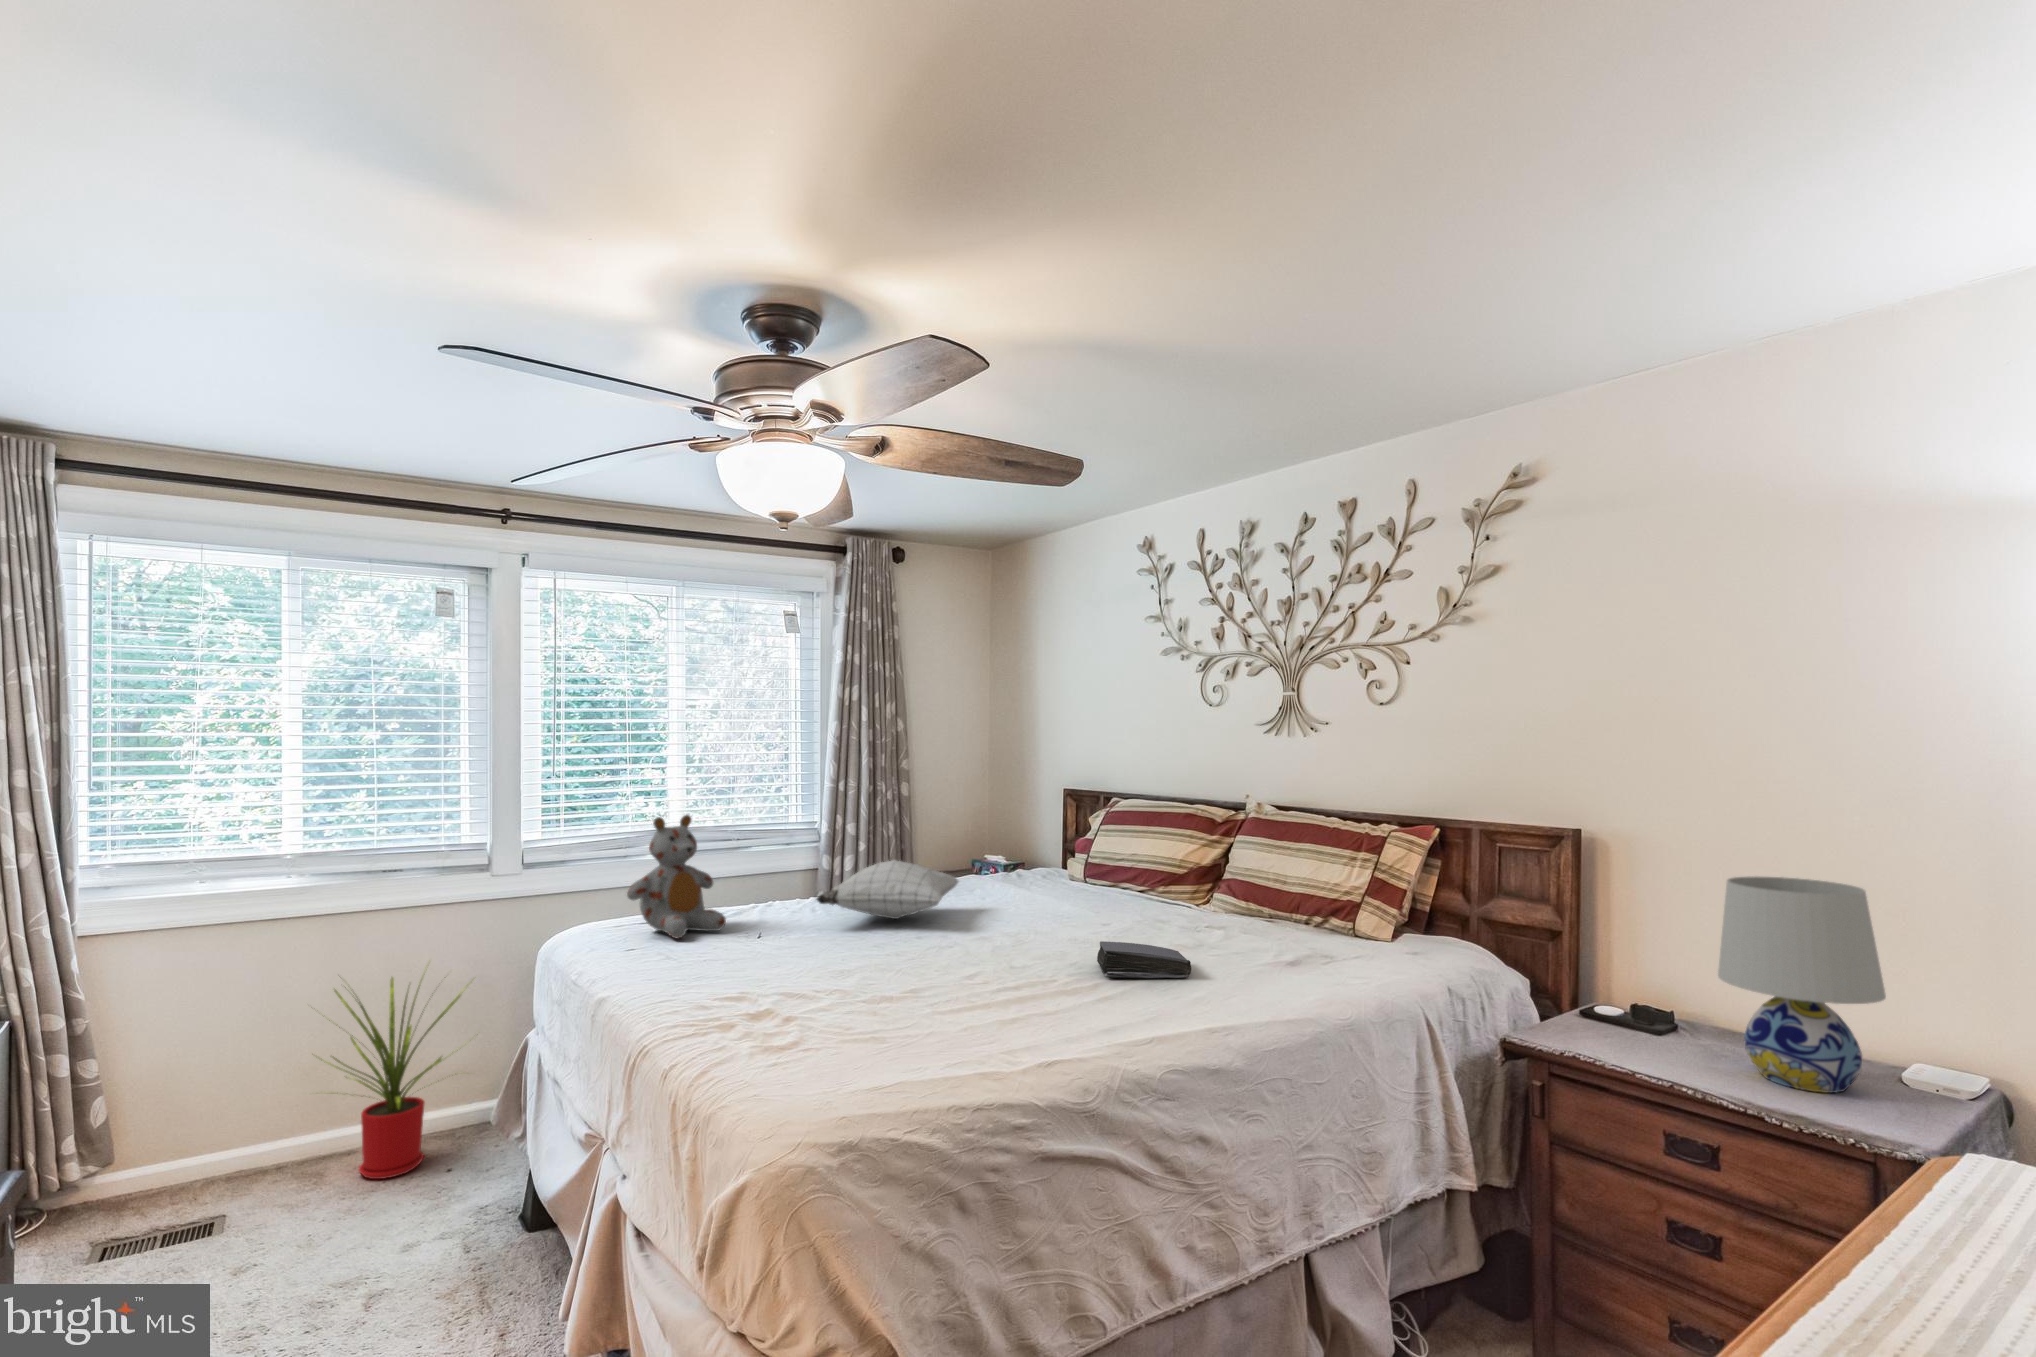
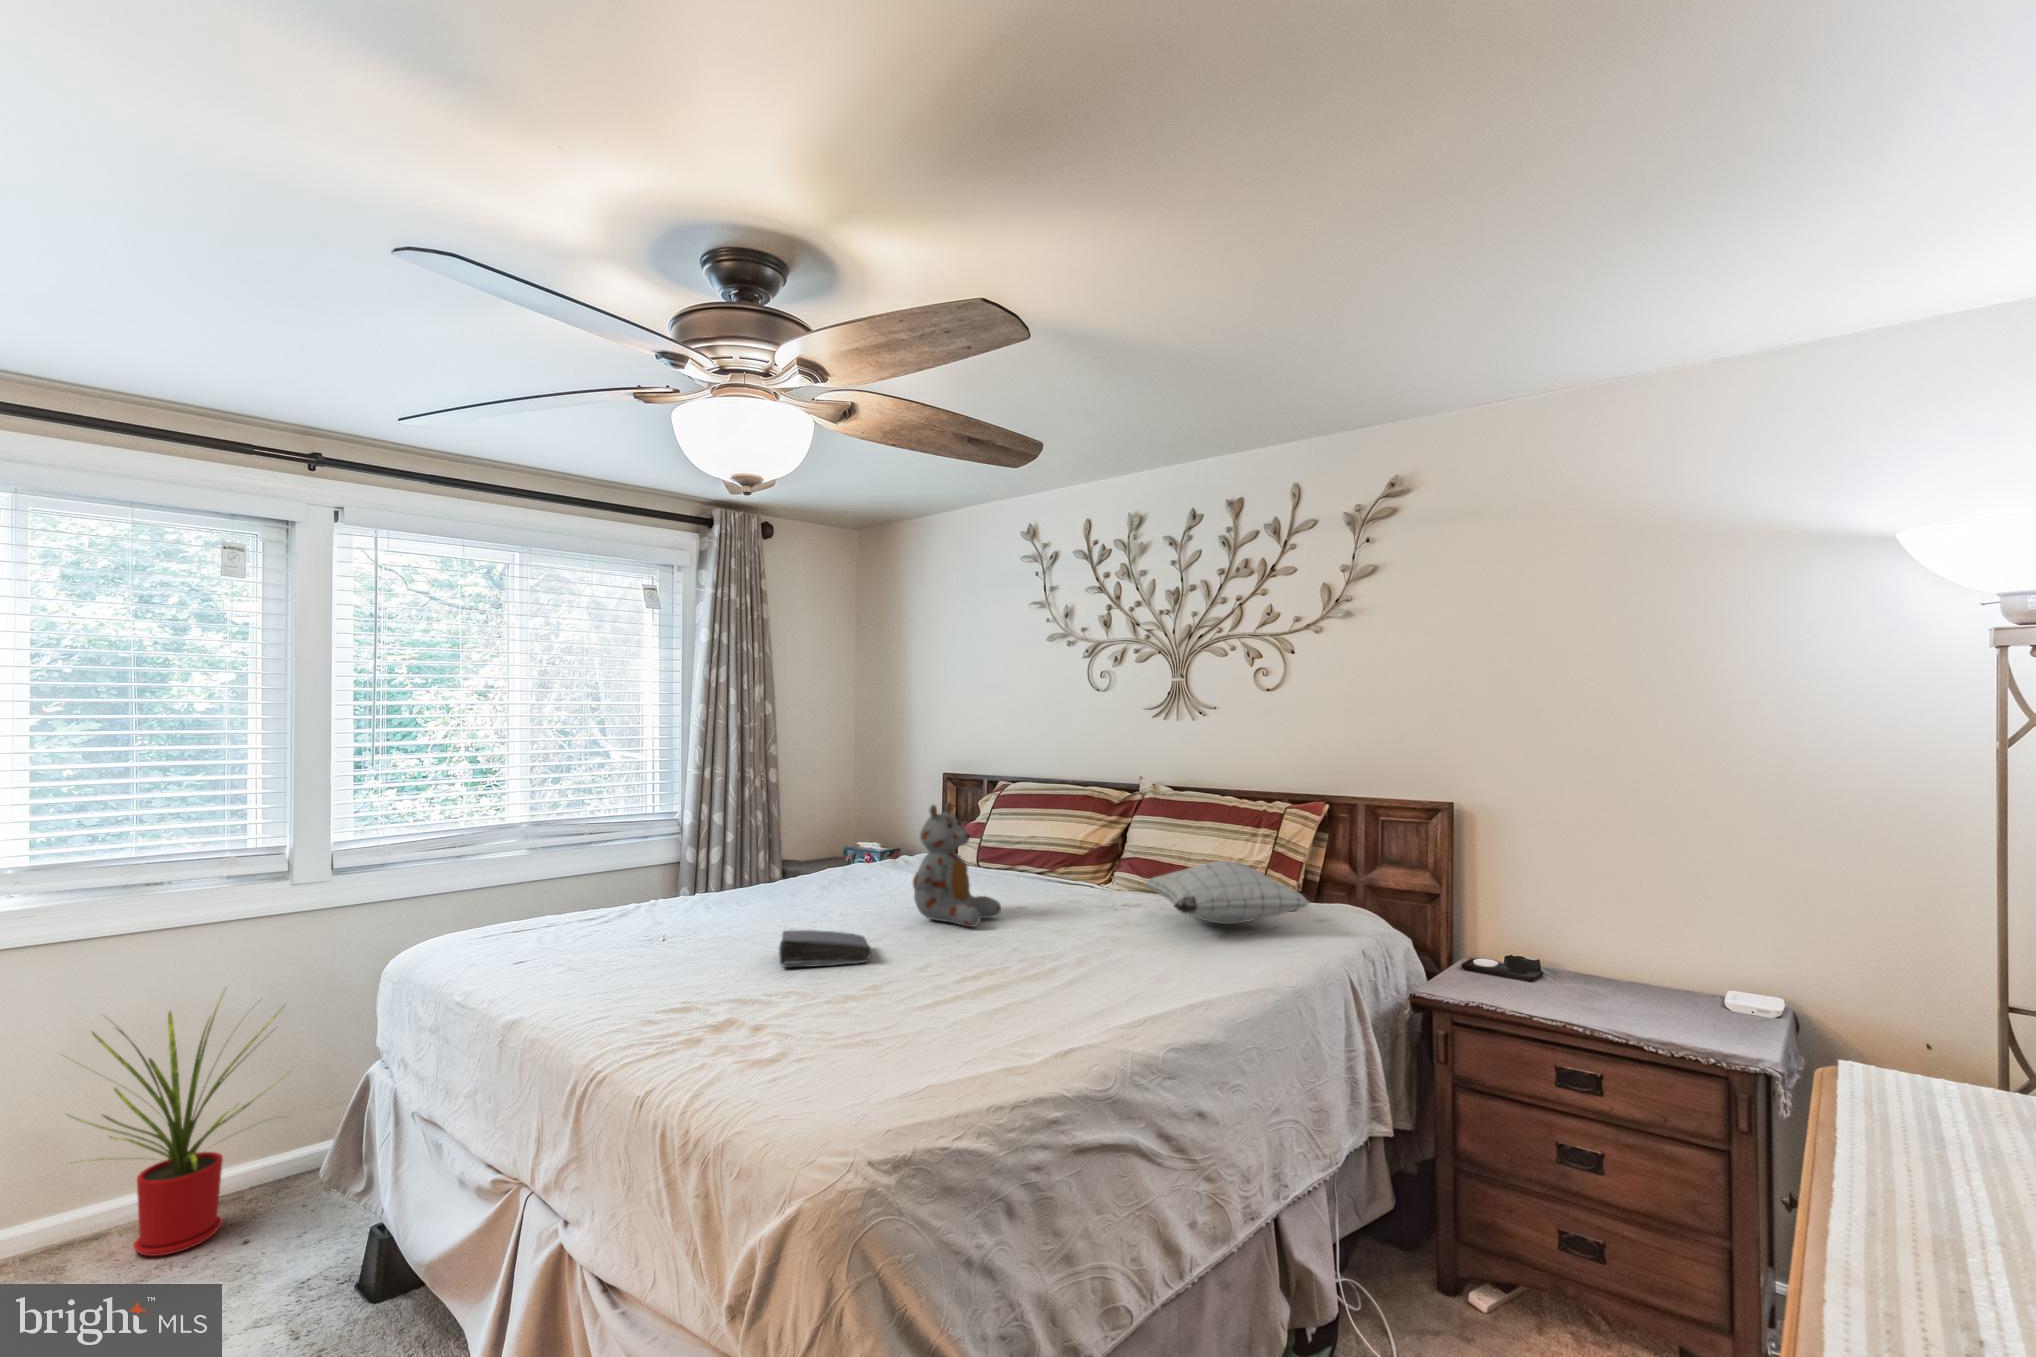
stuffed bear: present [627,815,726,939] -> present [912,802,1001,927]
pillow: present [816,860,958,919] -> present [1145,860,1310,924]
table lamp: present [1718,876,1886,1093] -> none [1593,841,1726,1022]
book: present [1097,941,1191,978] -> present [779,930,871,967]

